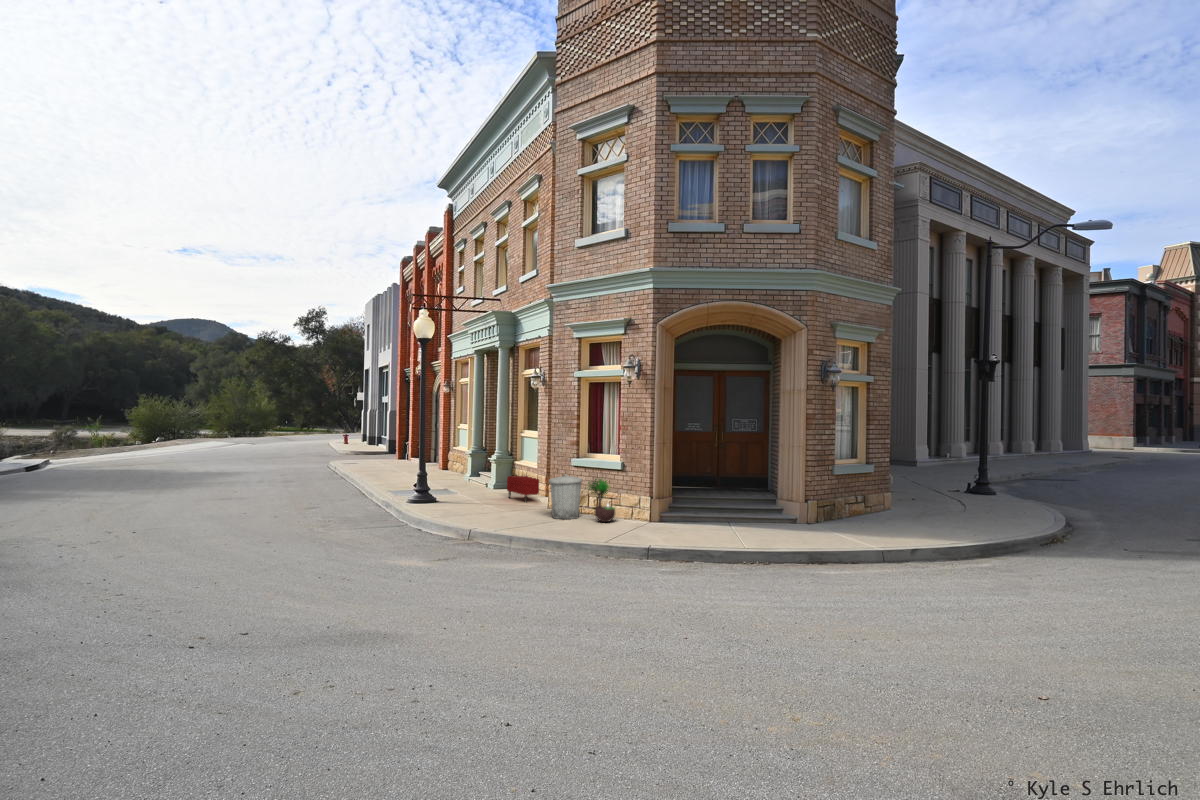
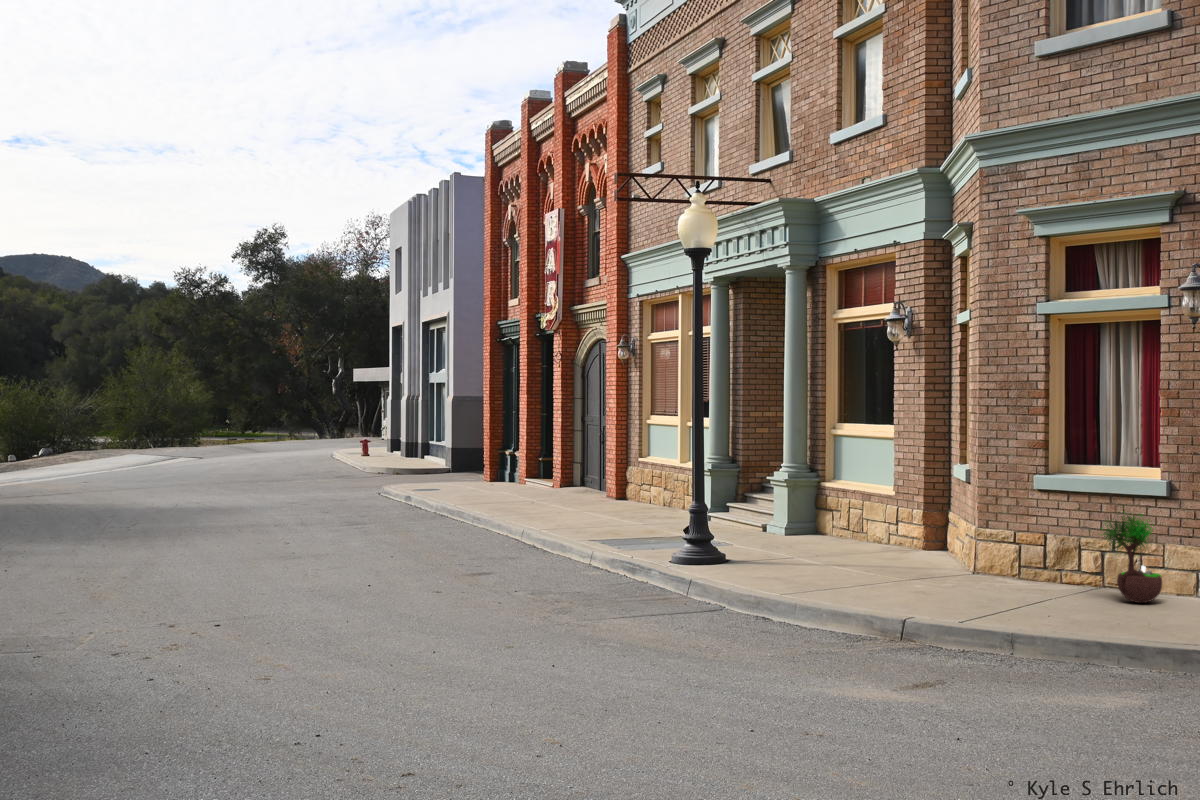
trash can: present [549,475,582,519] -> none [1000,507,1070,597]
bench: present [507,476,539,502] -> none [832,508,922,560]

